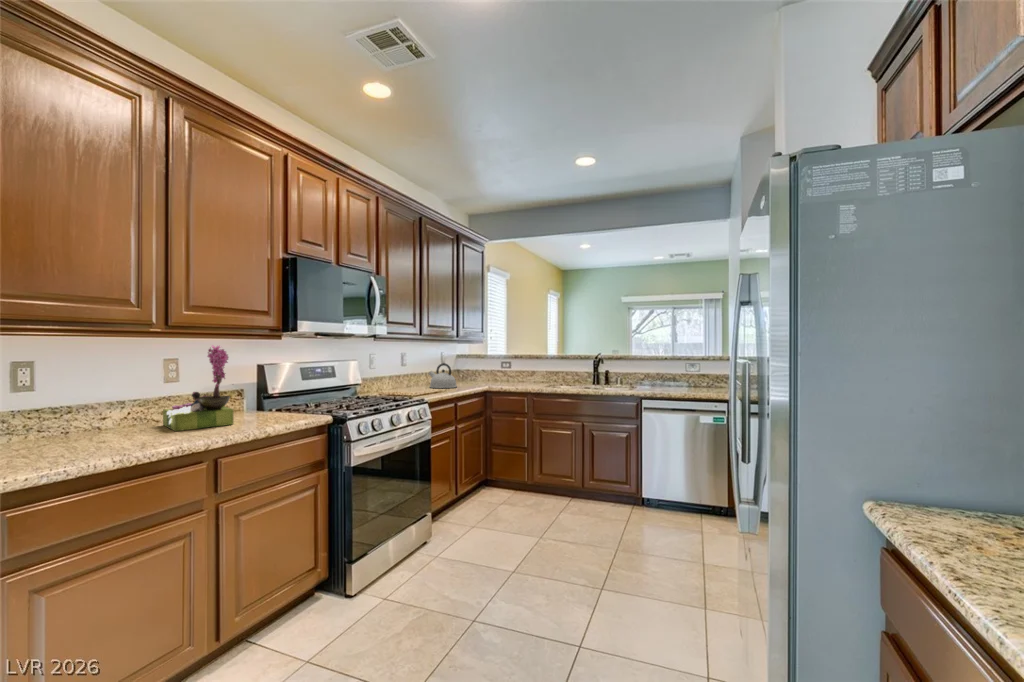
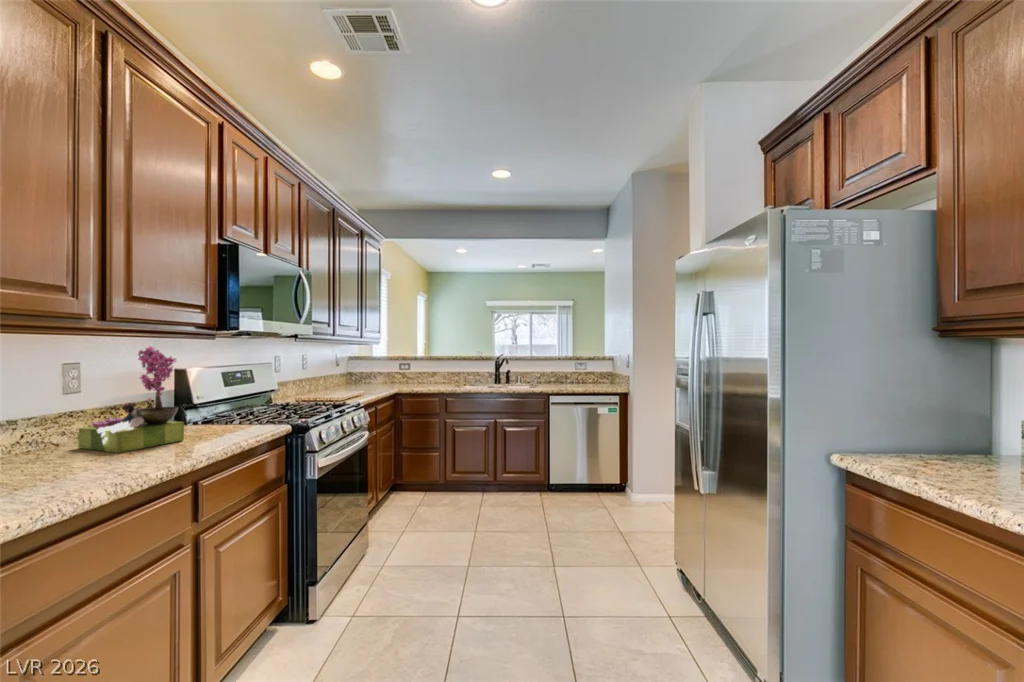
kettle: present [429,363,457,388] -> none [334,366,367,393]

